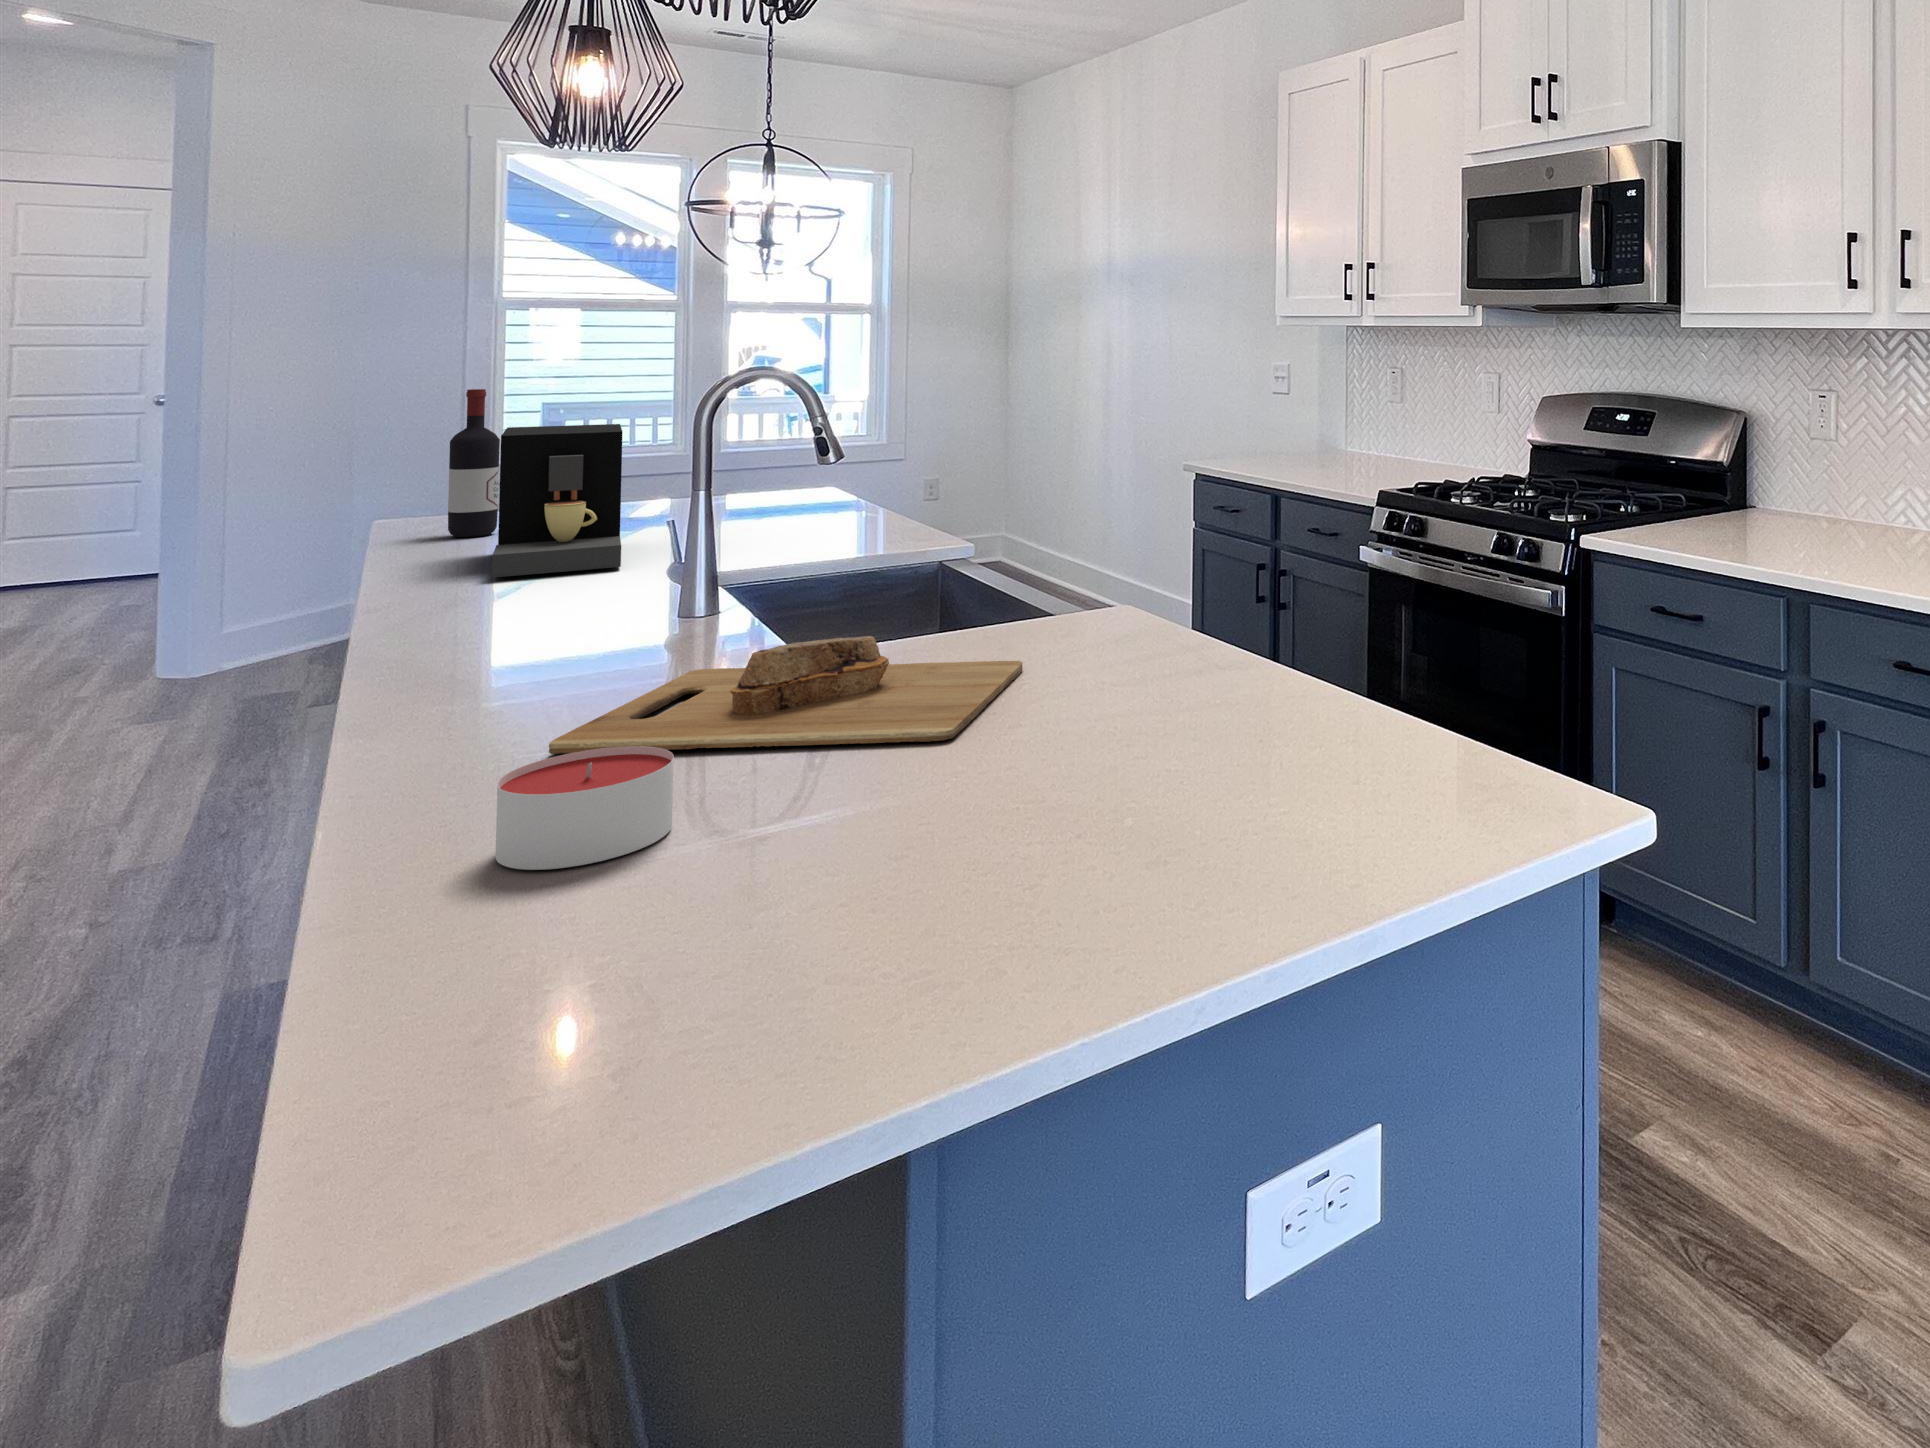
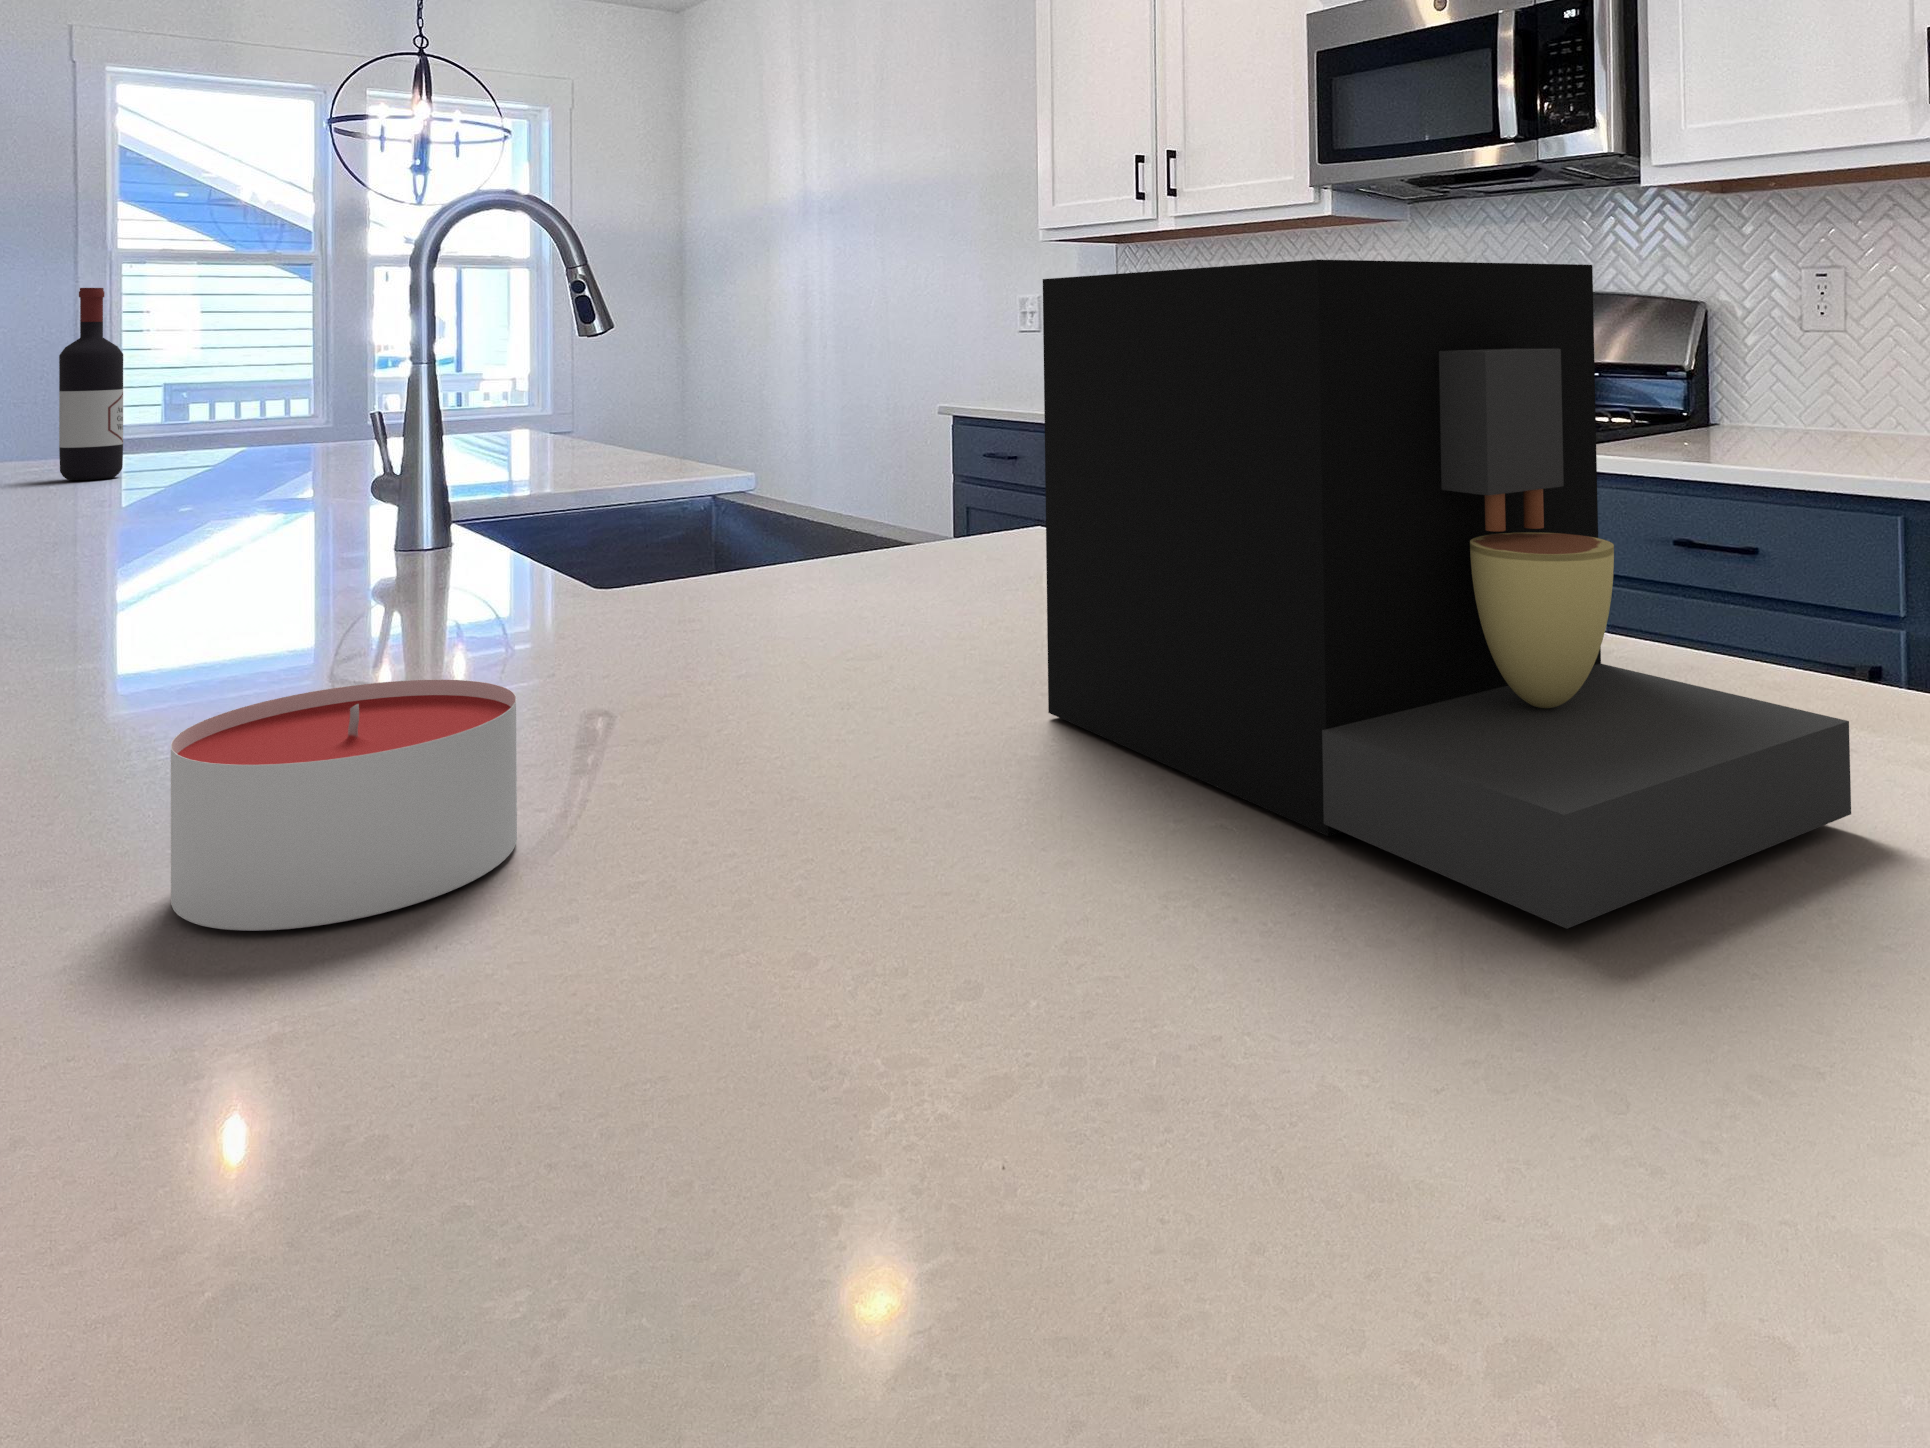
coffee maker: present [492,424,622,577] -> present [1043,260,1851,929]
cutting board: present [549,636,1023,754] -> none [243,532,959,716]

